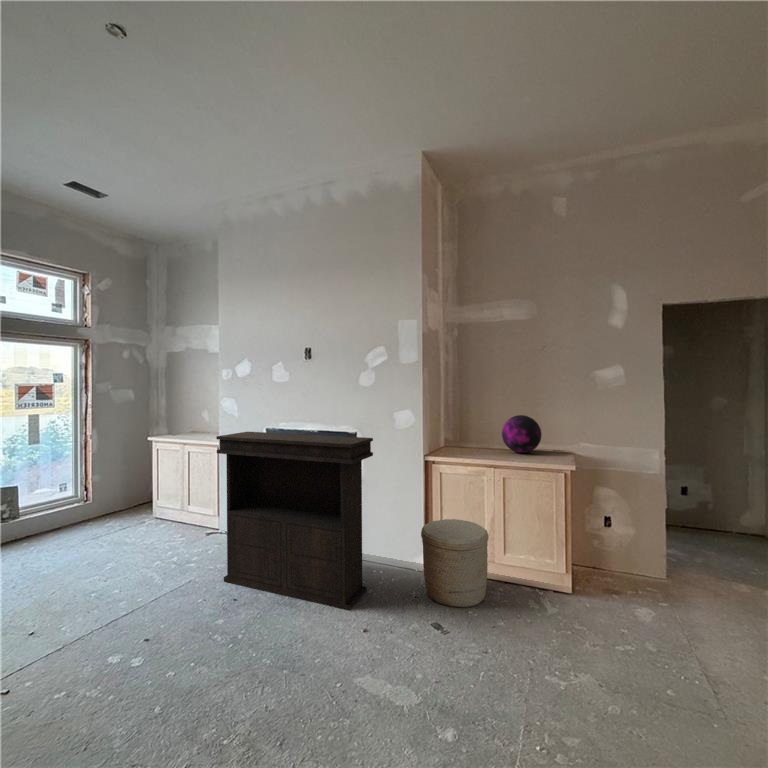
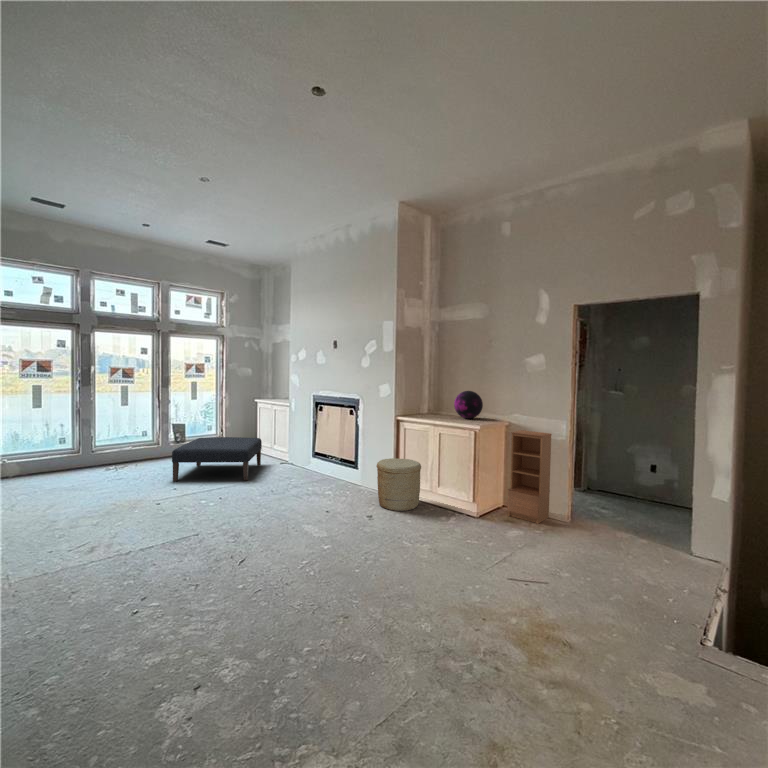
console table: present [216,432,373,611] -> none [270,395,352,502]
bookcase: none [600,465,653,593] -> present [507,430,552,524]
ottoman: none [17,501,177,614] -> present [172,437,262,482]

